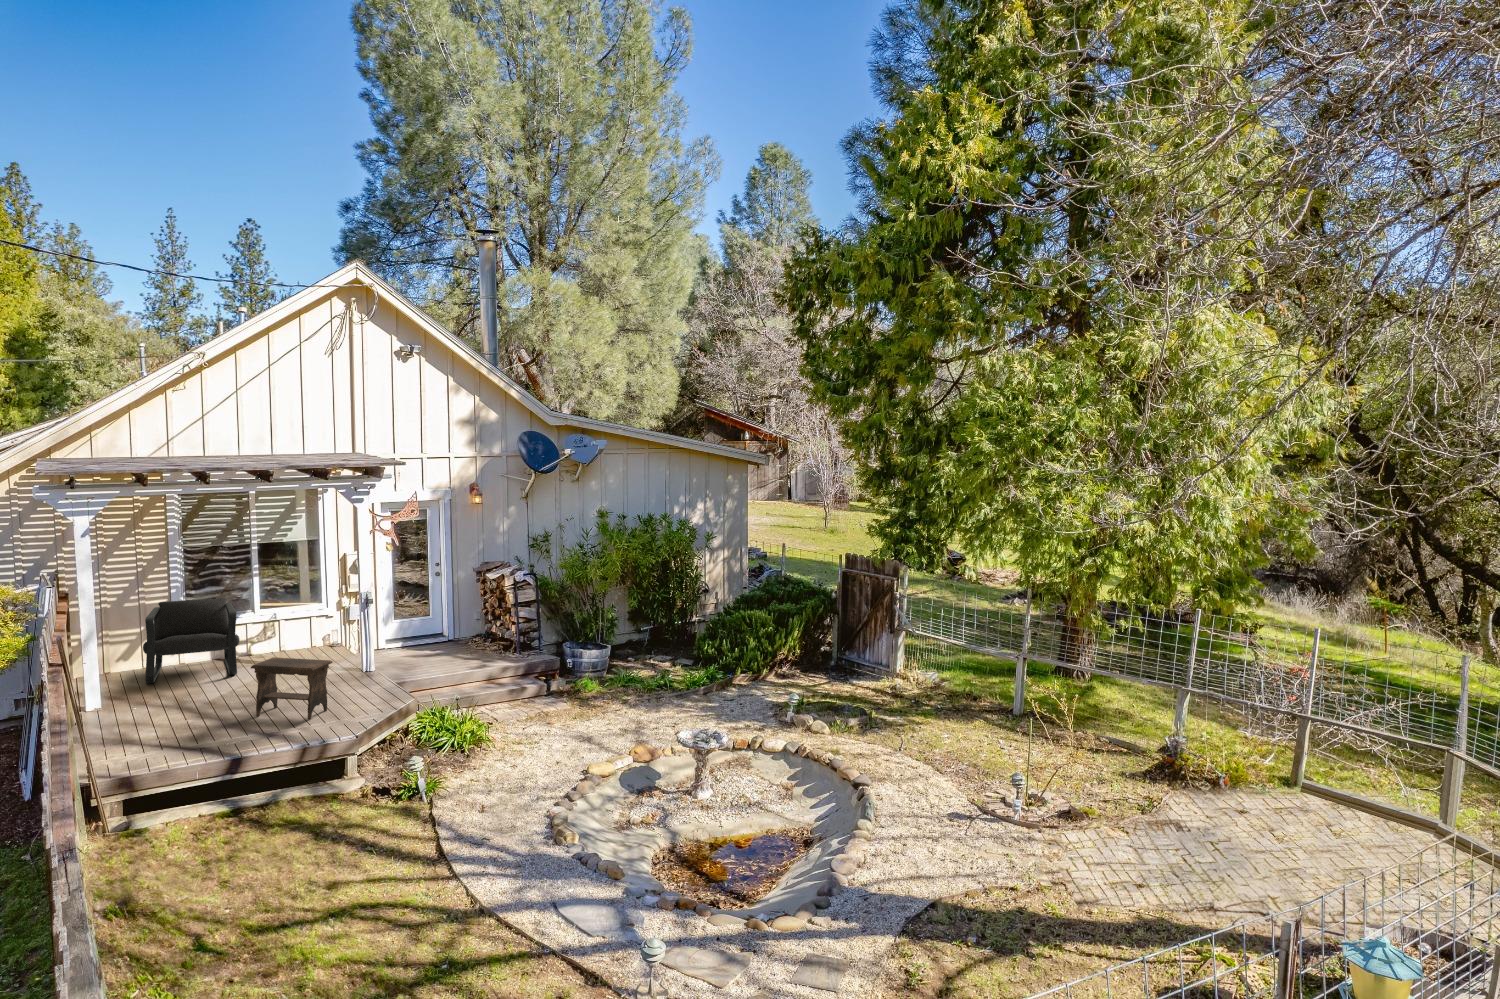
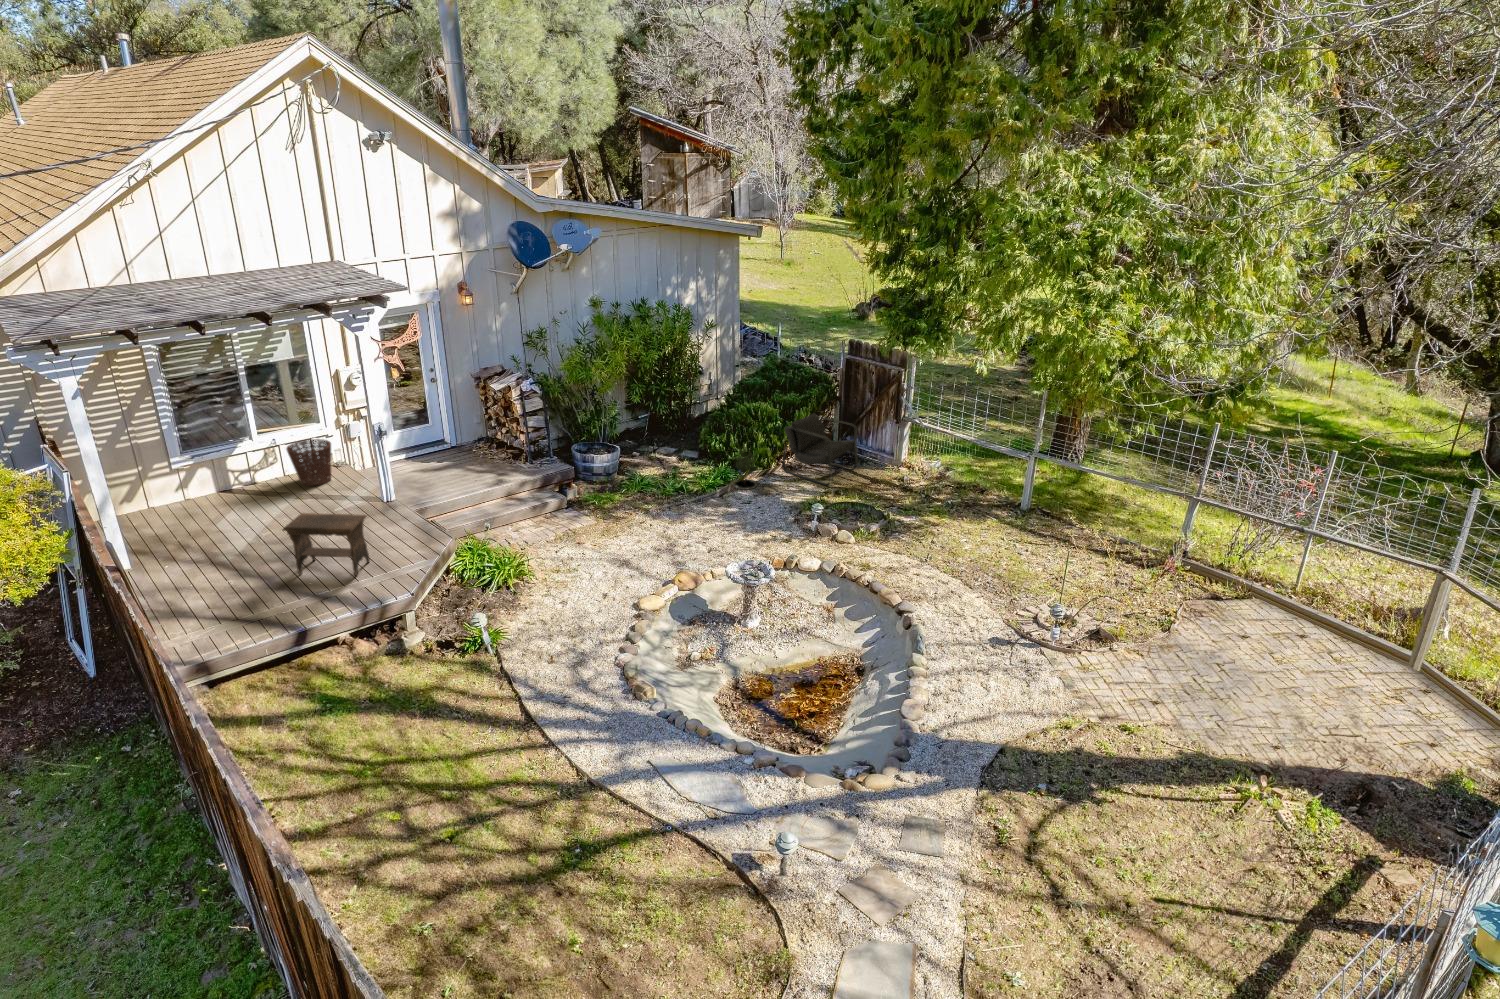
armchair: present [143,598,240,684] -> present [782,413,858,485]
basket: none [283,616,326,658] -> present [286,439,331,486]
potted tree: none [717,643,744,690] -> present [733,447,757,490]

